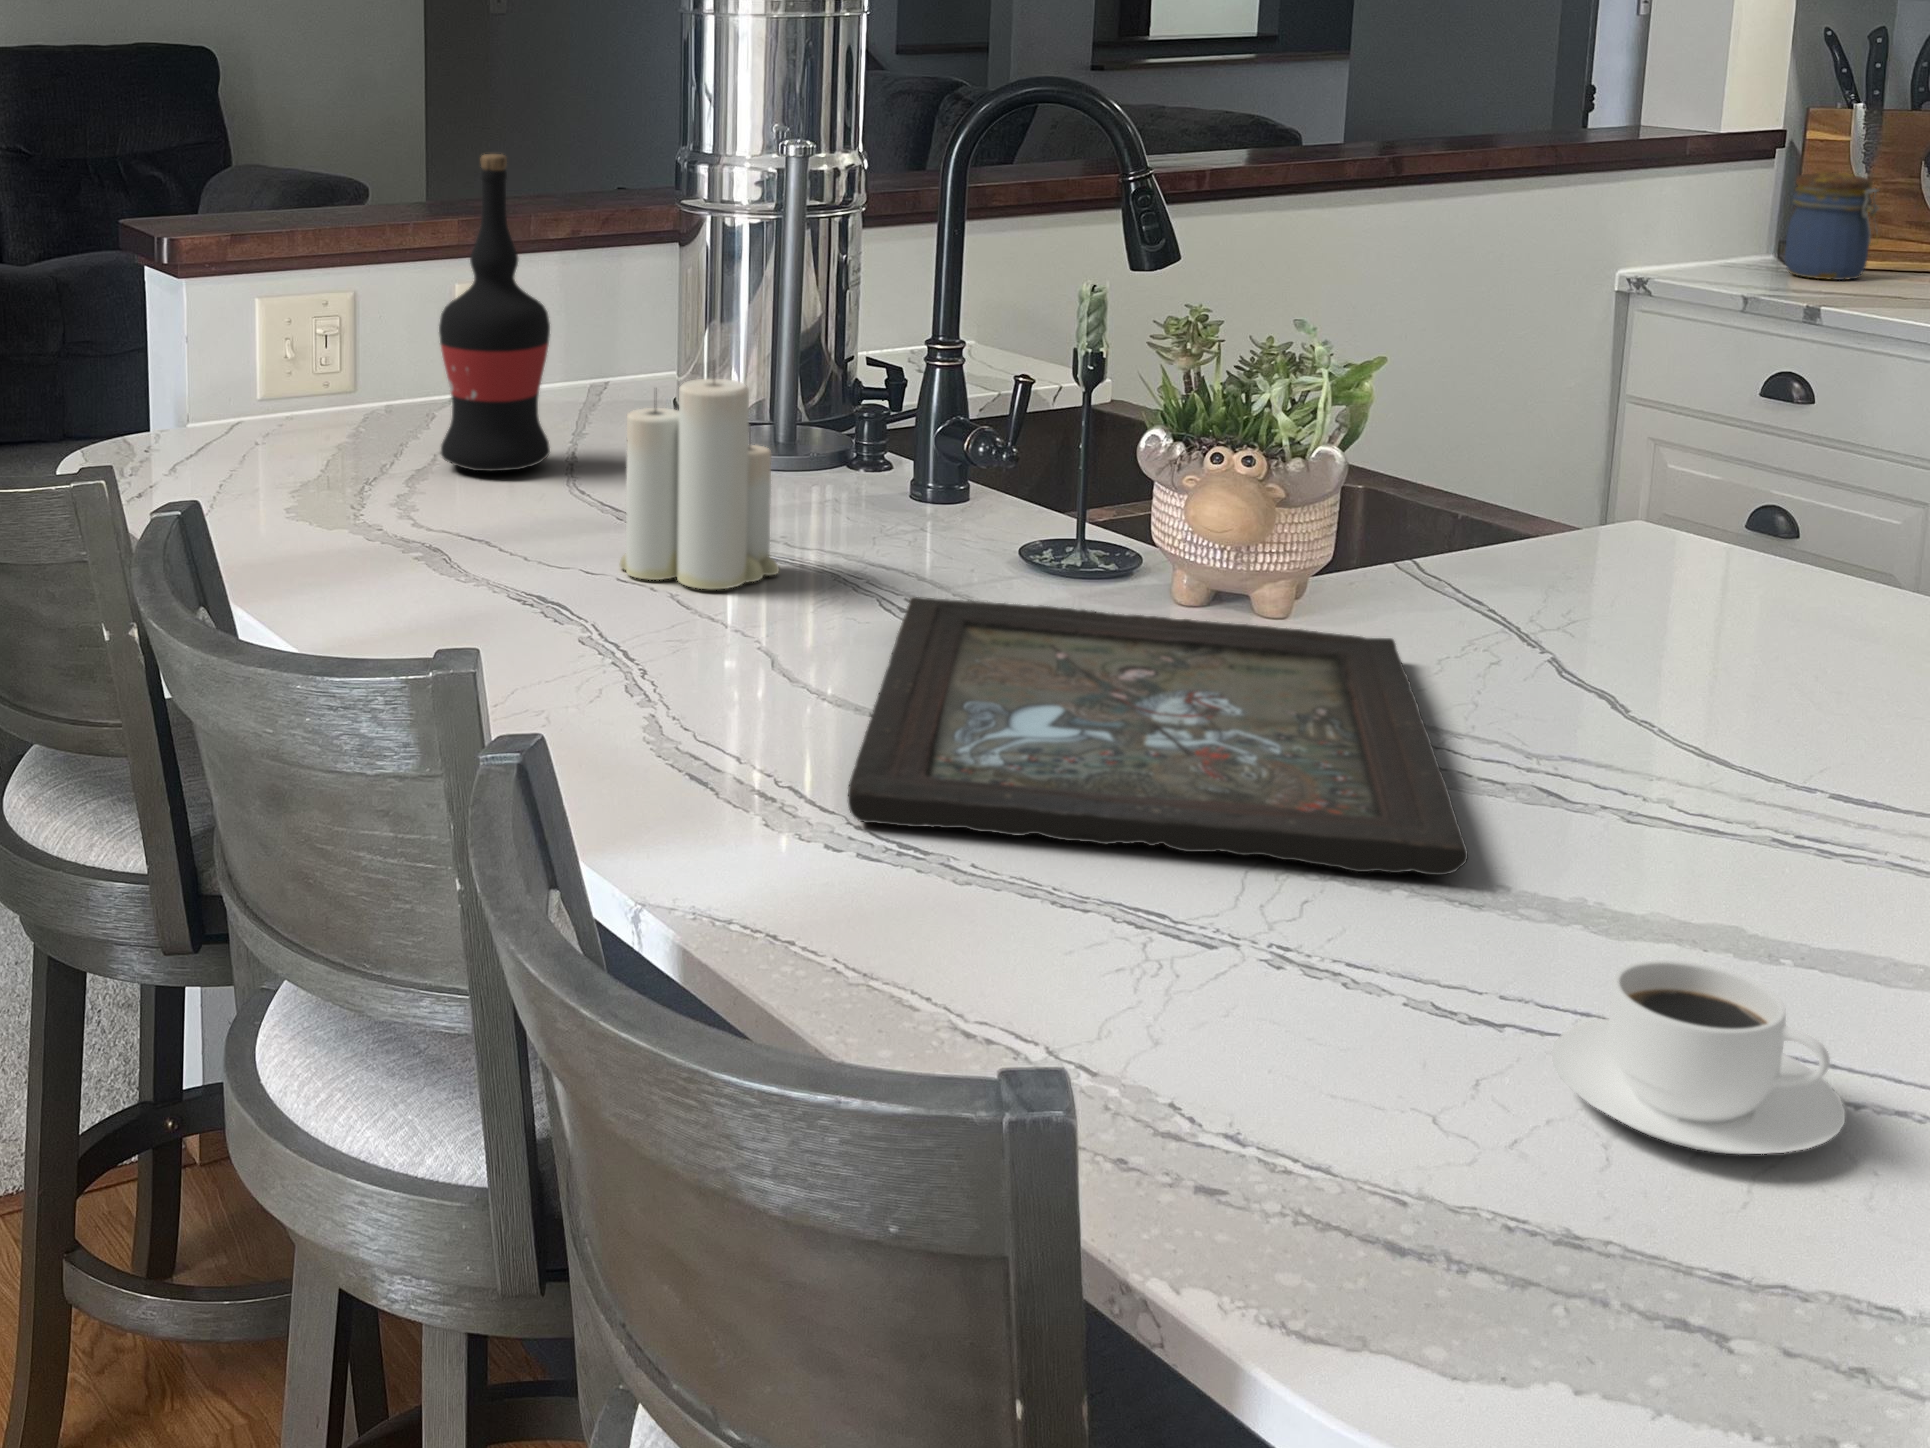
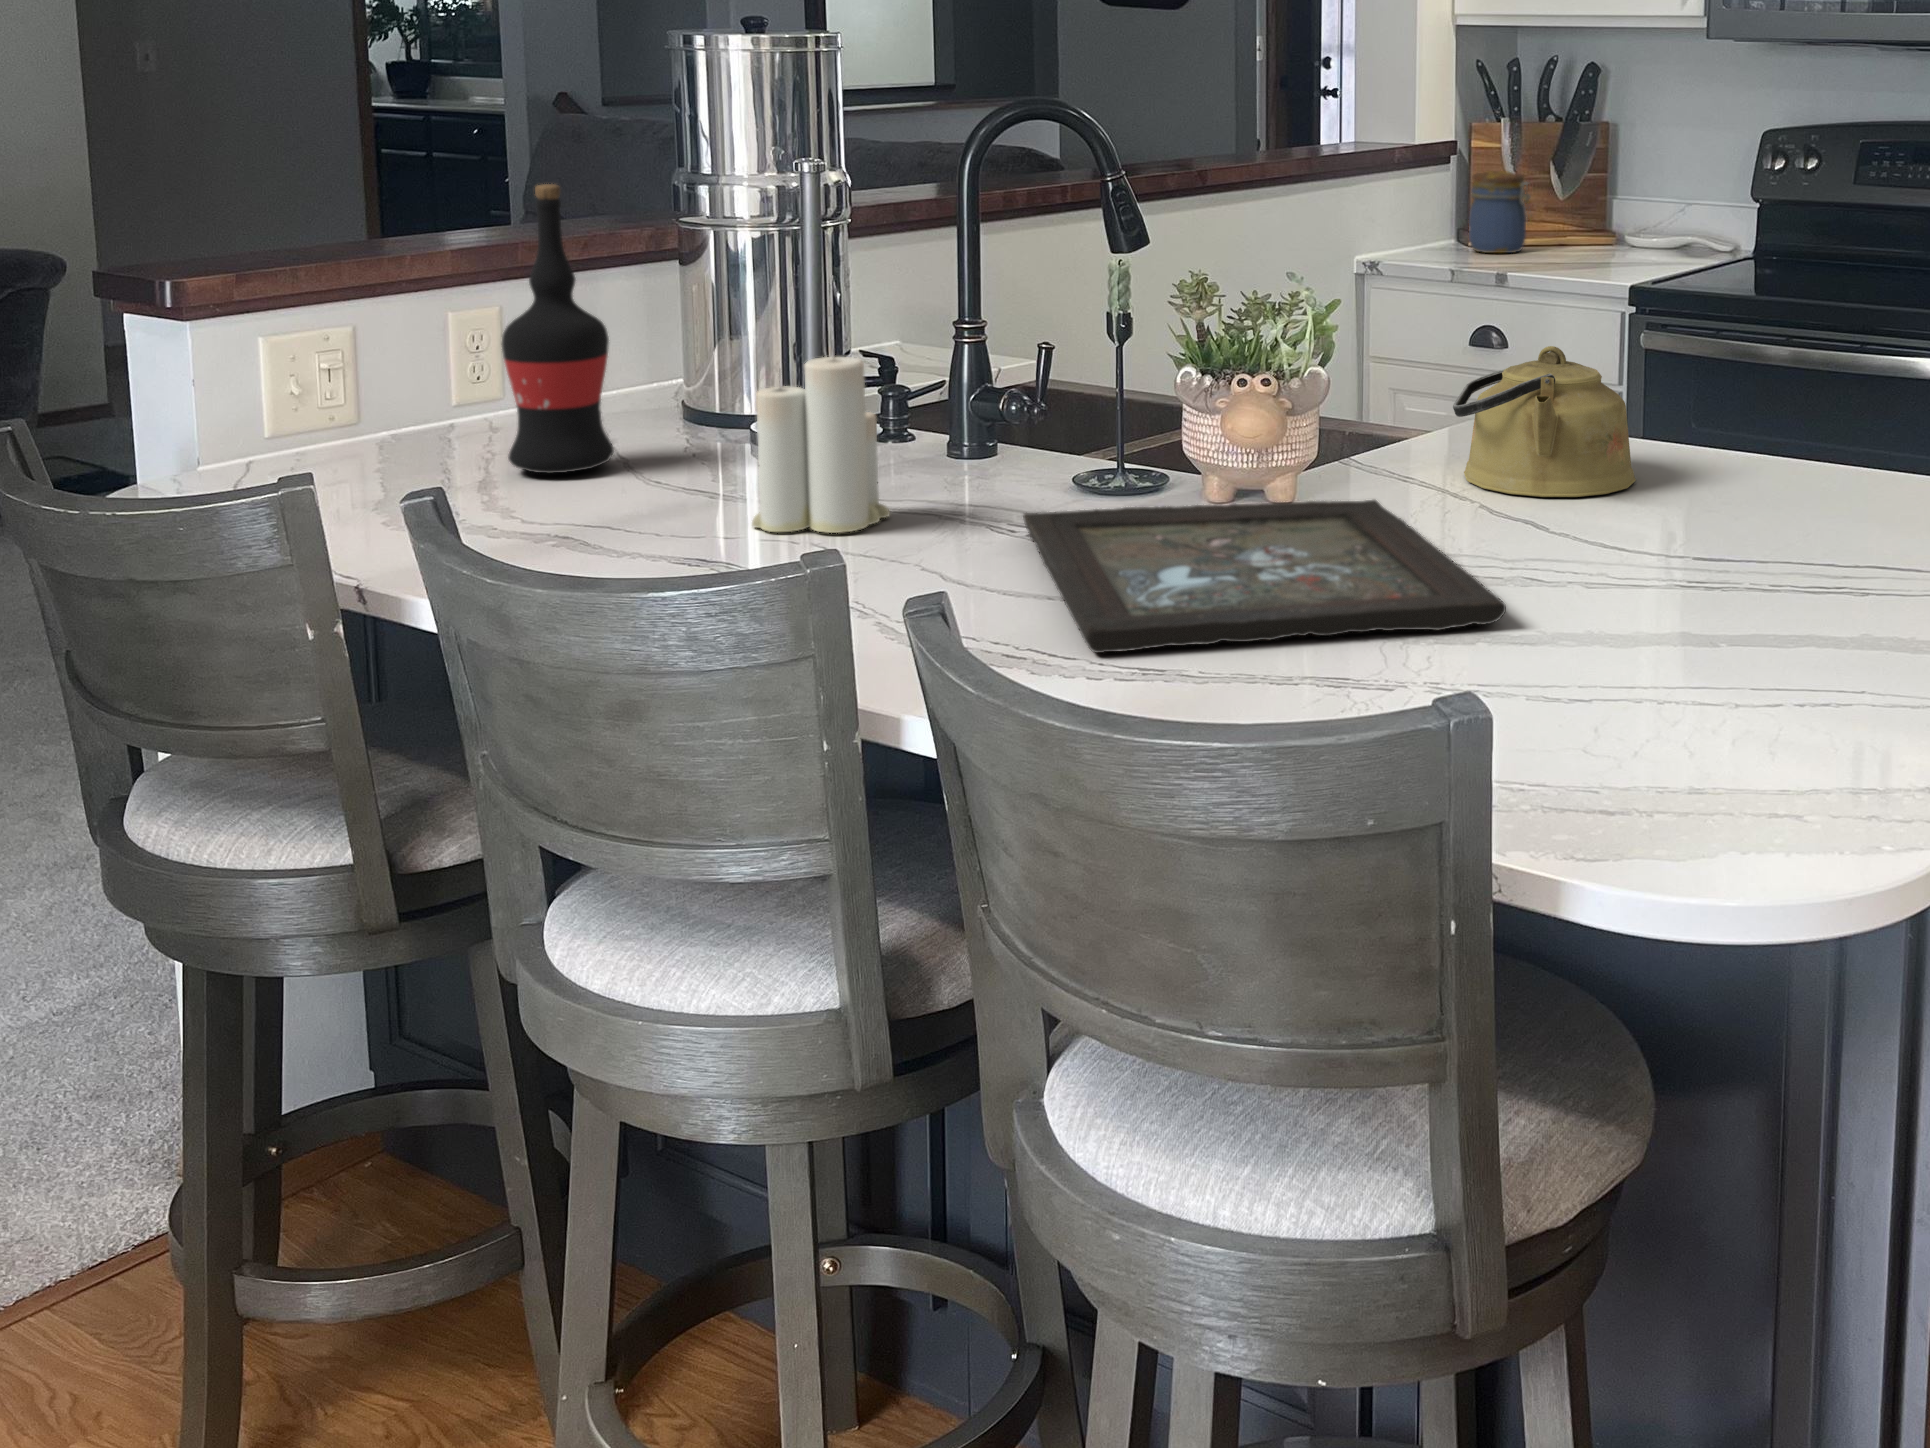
kettle: none [1543,449,1828,672] -> present [1453,346,1636,497]
coffee cup: present [1551,960,1845,1155] -> none [1612,624,1779,725]

